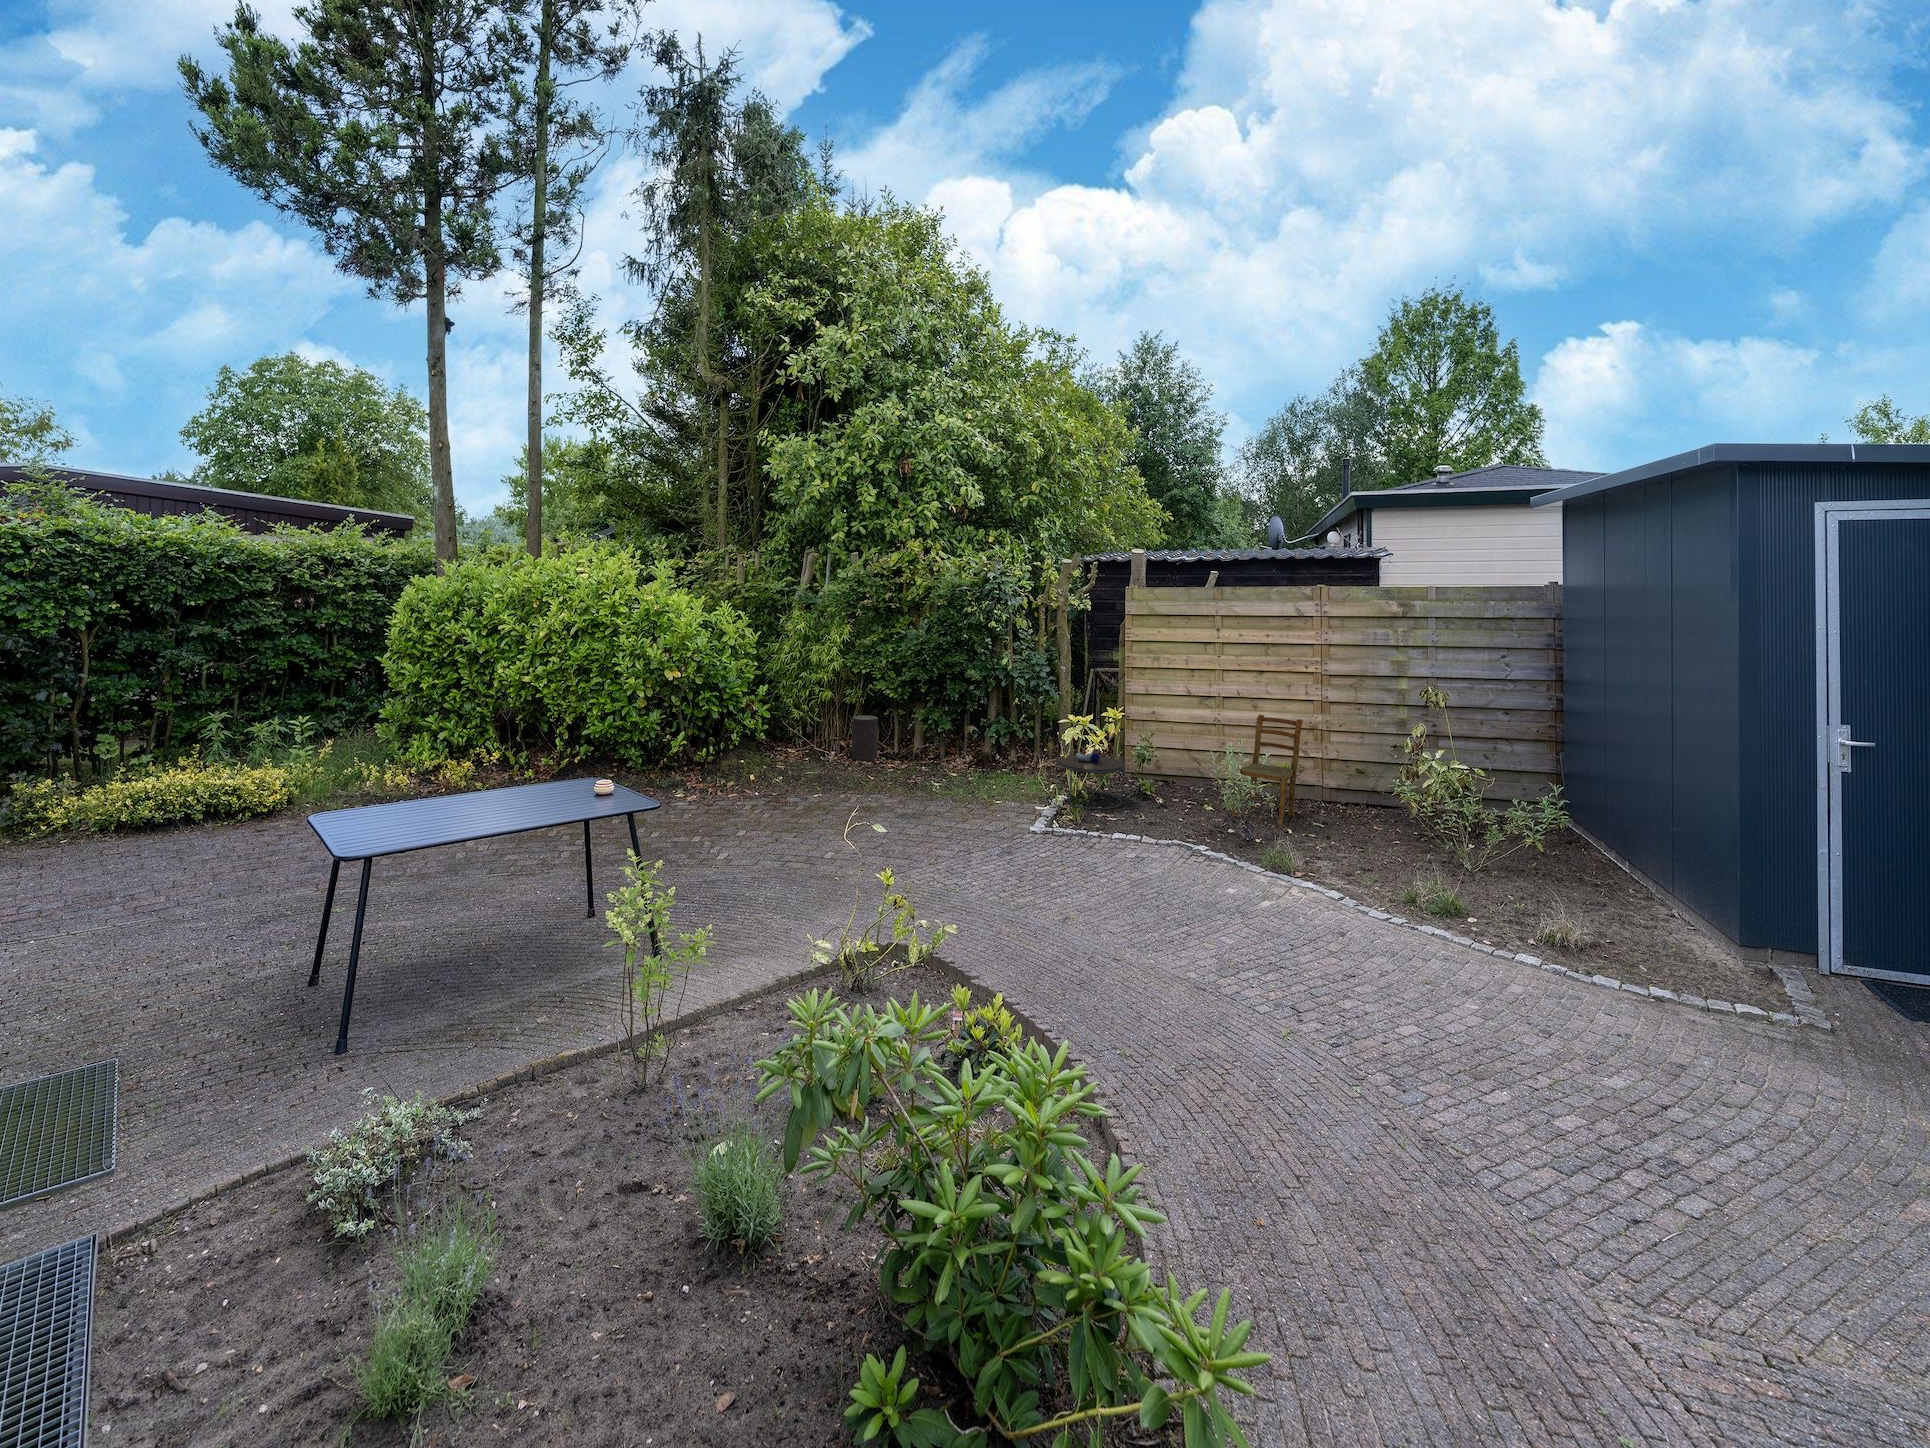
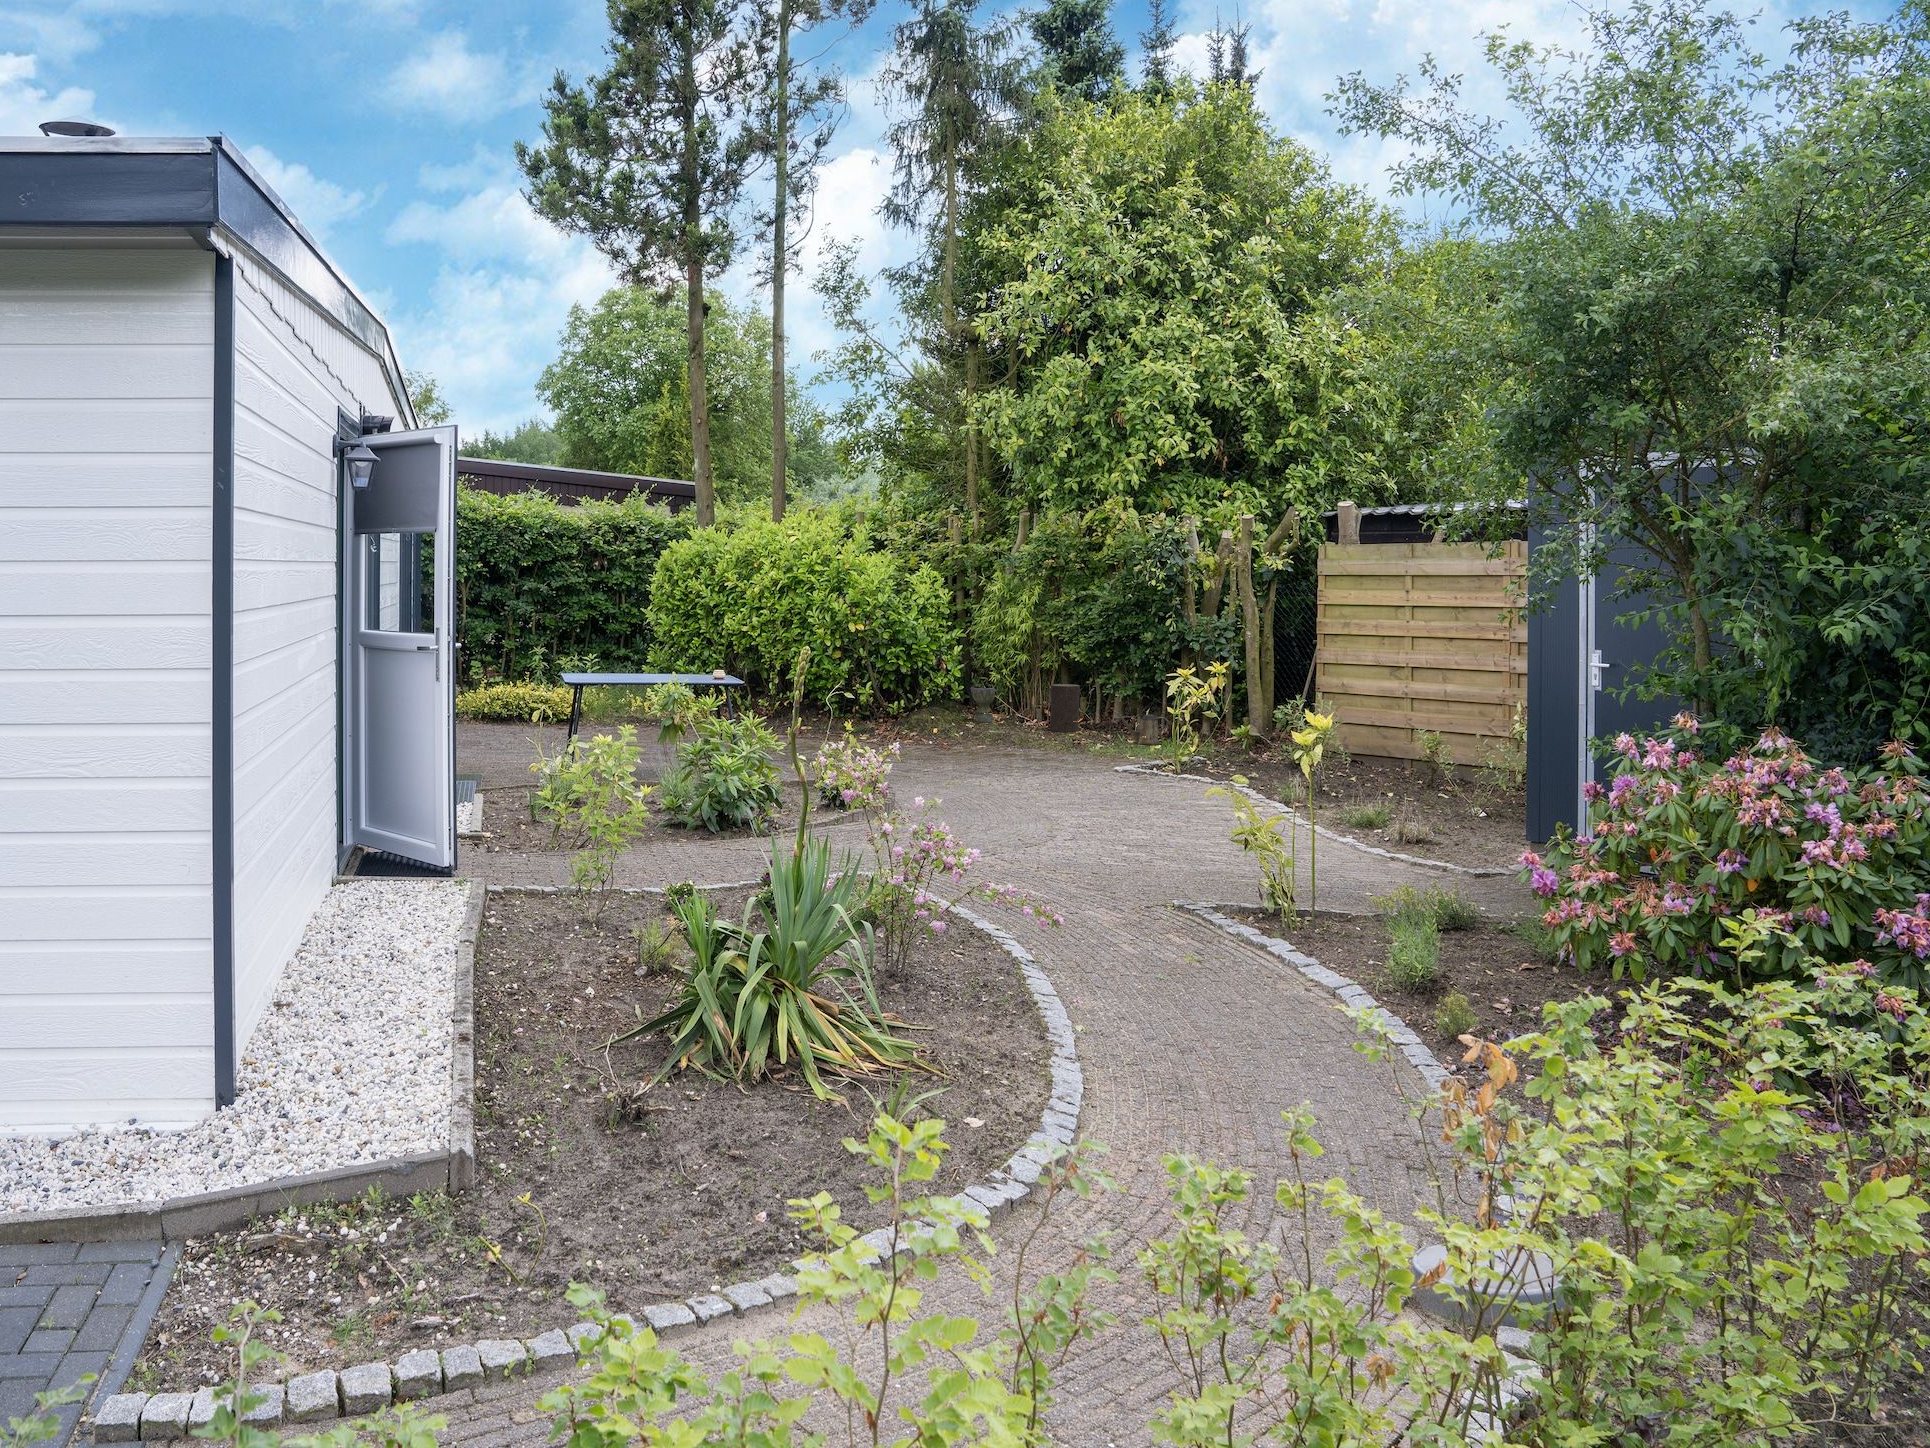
planter: none [762,709,786,751] -> present [971,681,996,722]
chair: present [1233,715,1303,827] -> none [1353,670,1434,786]
watering can: none [943,747,982,775] -> present [1114,711,1168,745]
side table: present [1056,749,1124,809] -> none [1191,705,1265,767]

